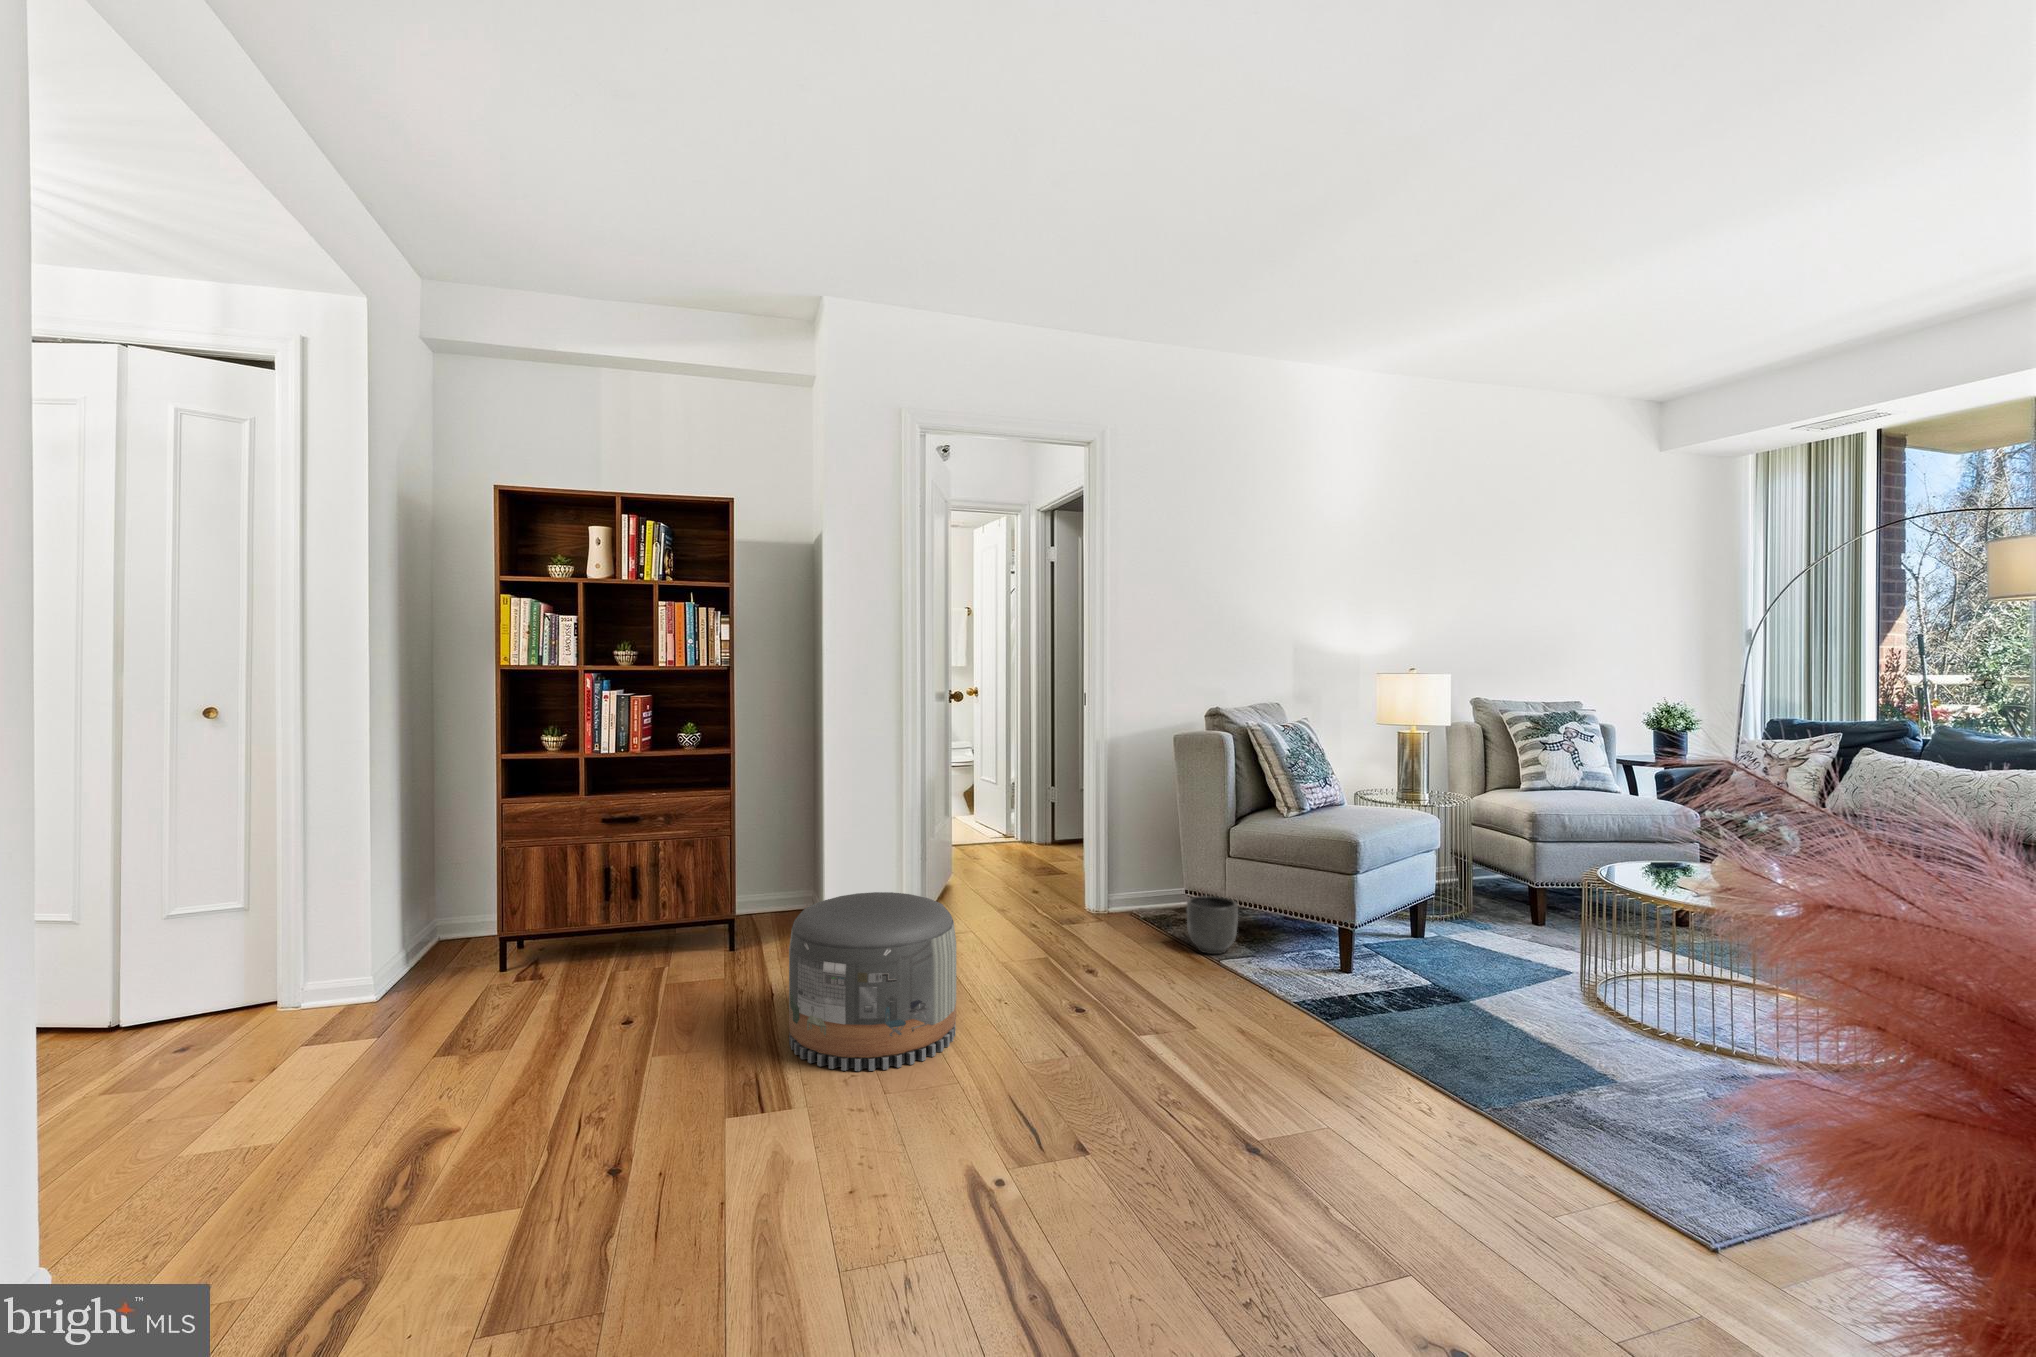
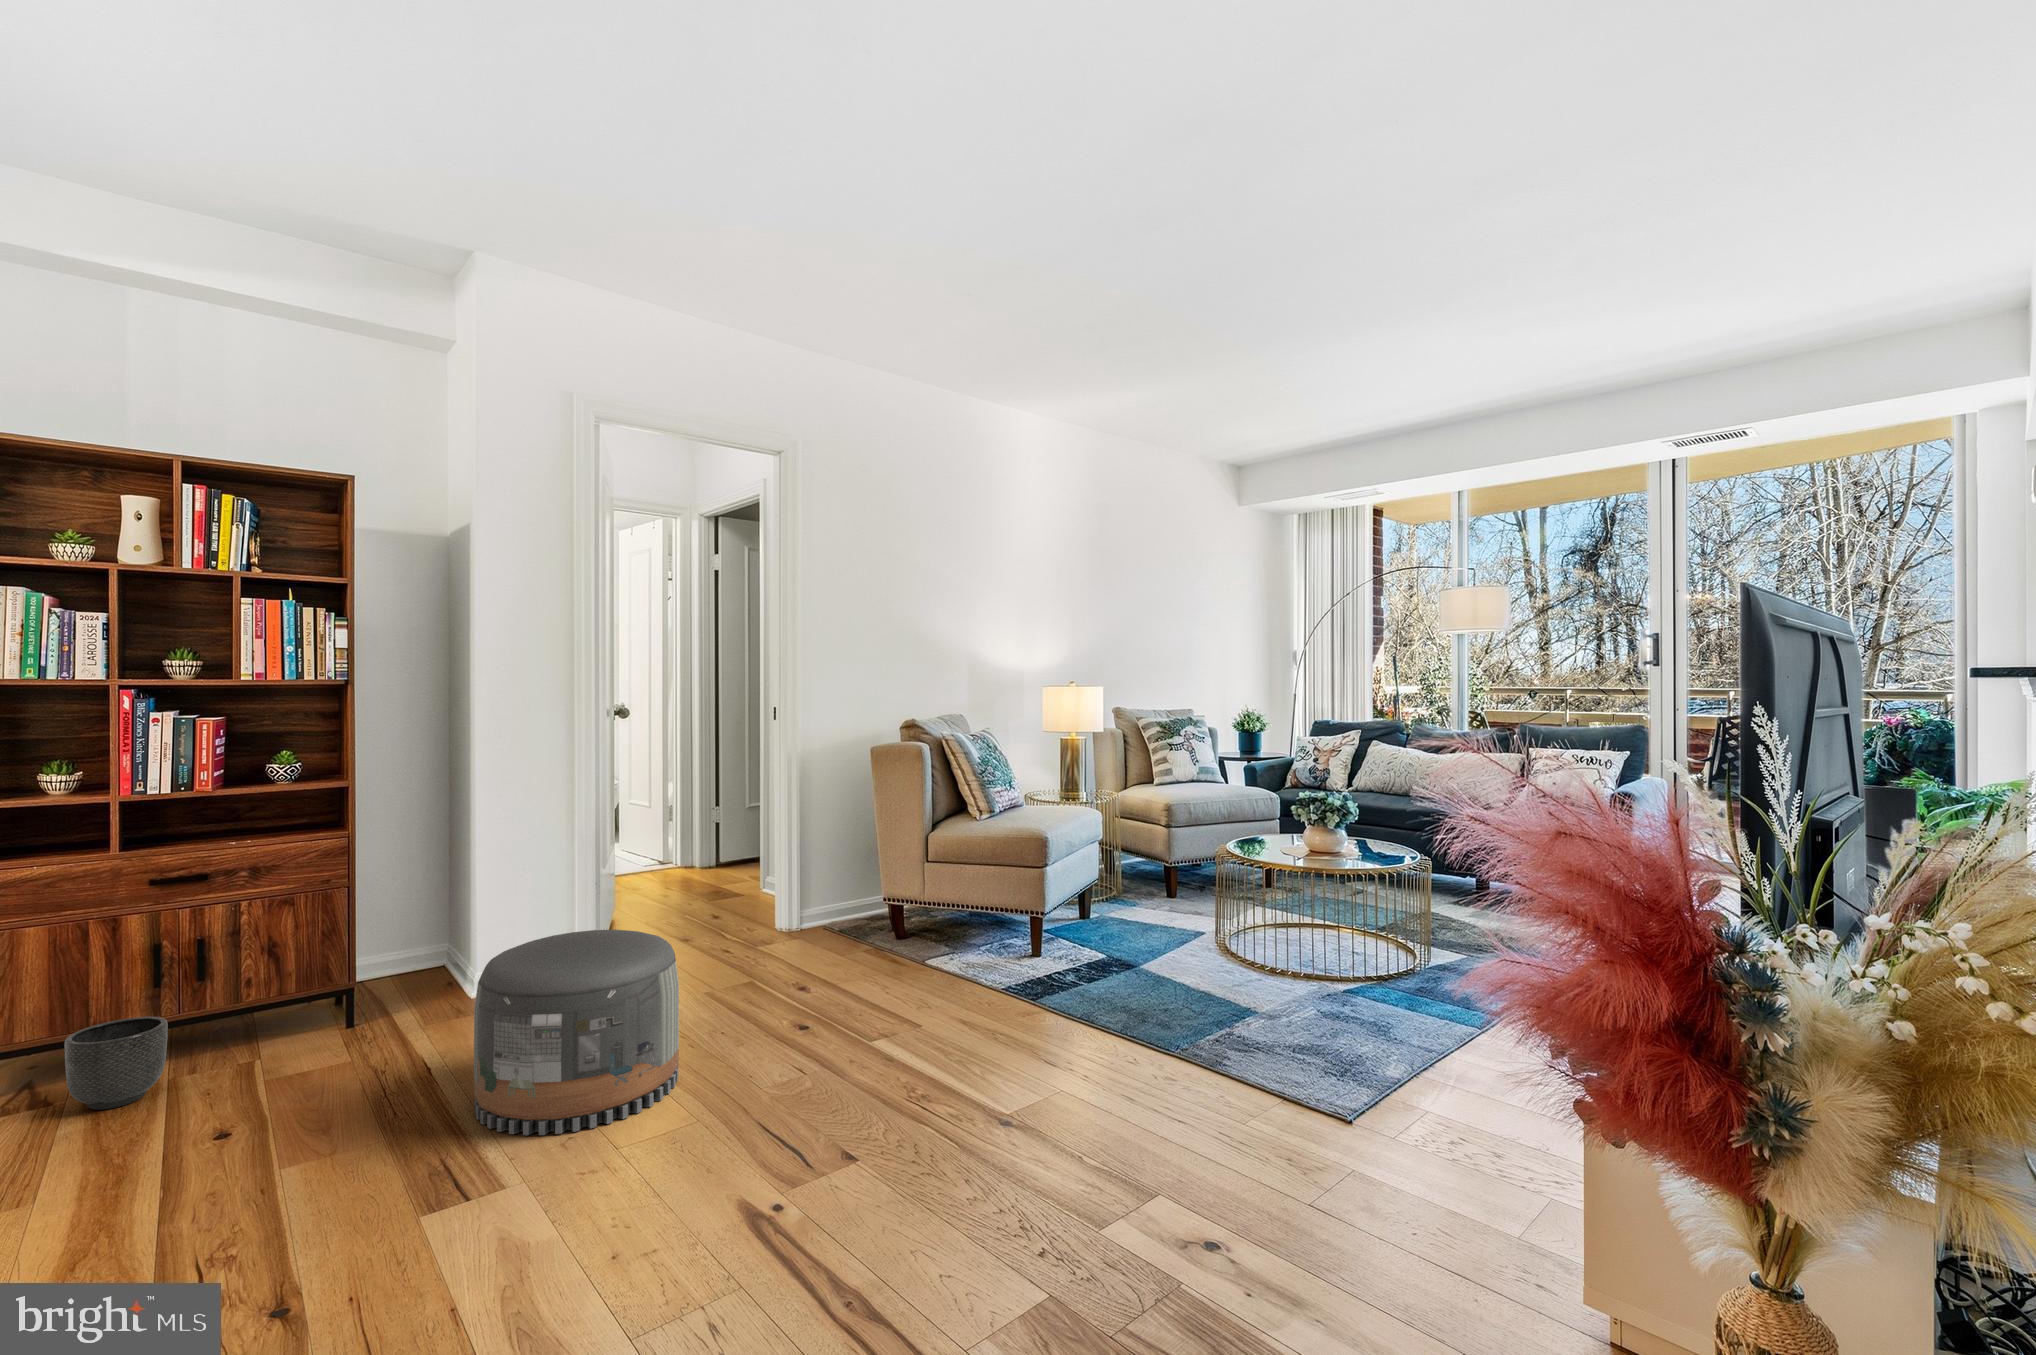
planter: present [1187,896,1238,954] -> present [65,1017,168,1110]

